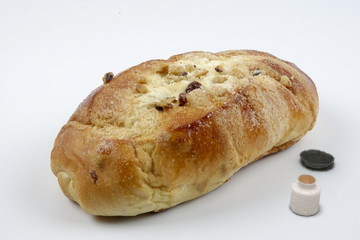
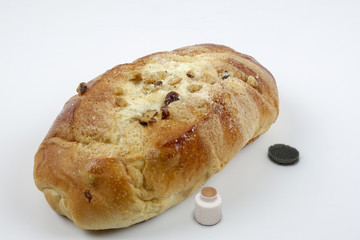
jar: present [290,174,321,216] -> present [195,187,222,225]

